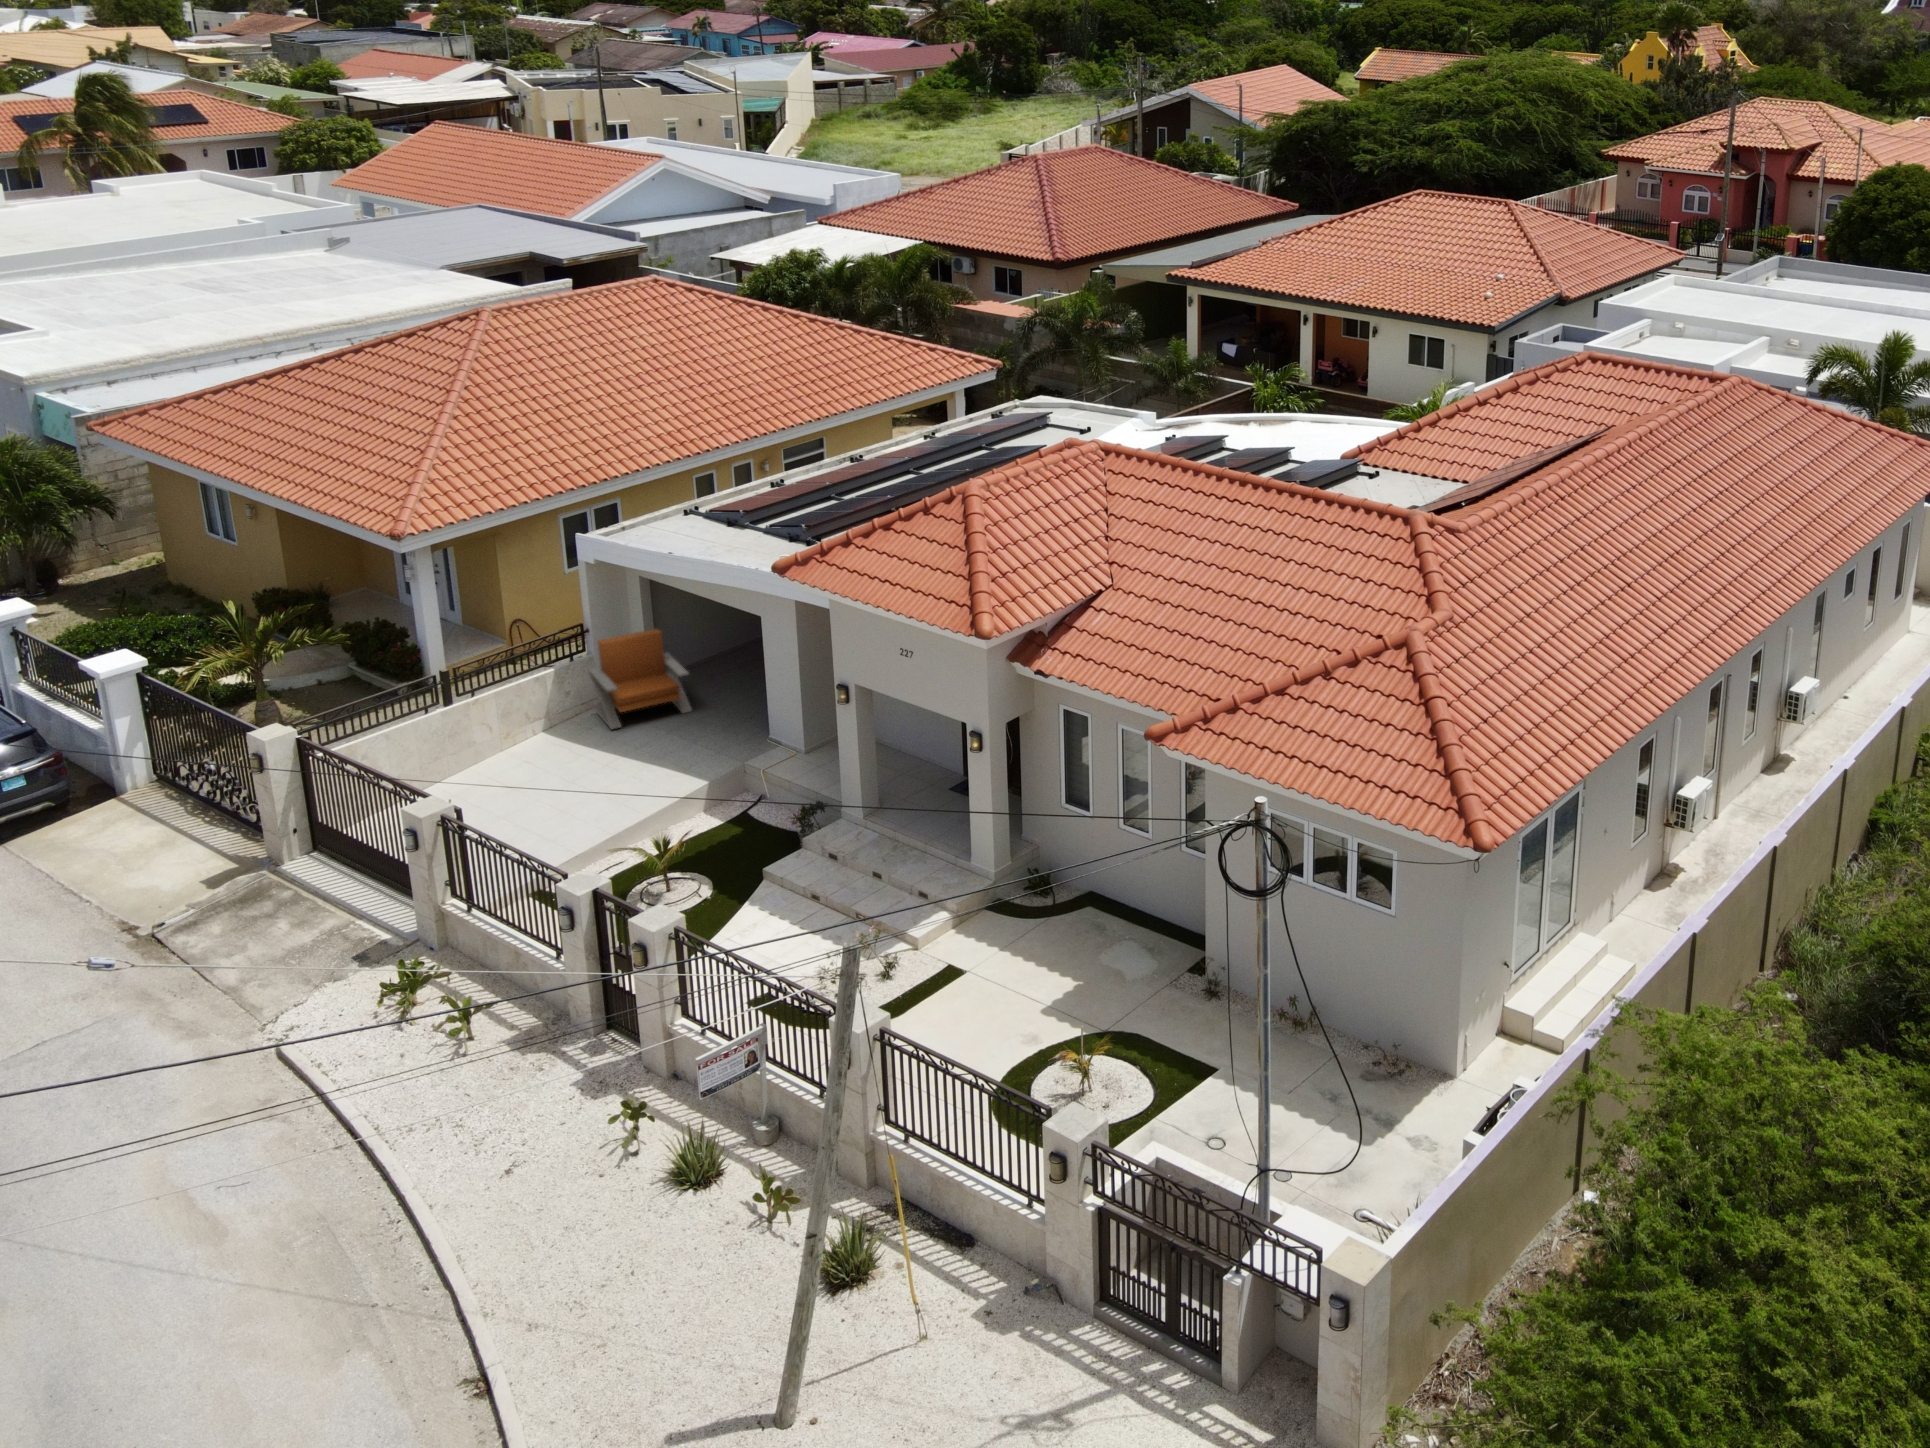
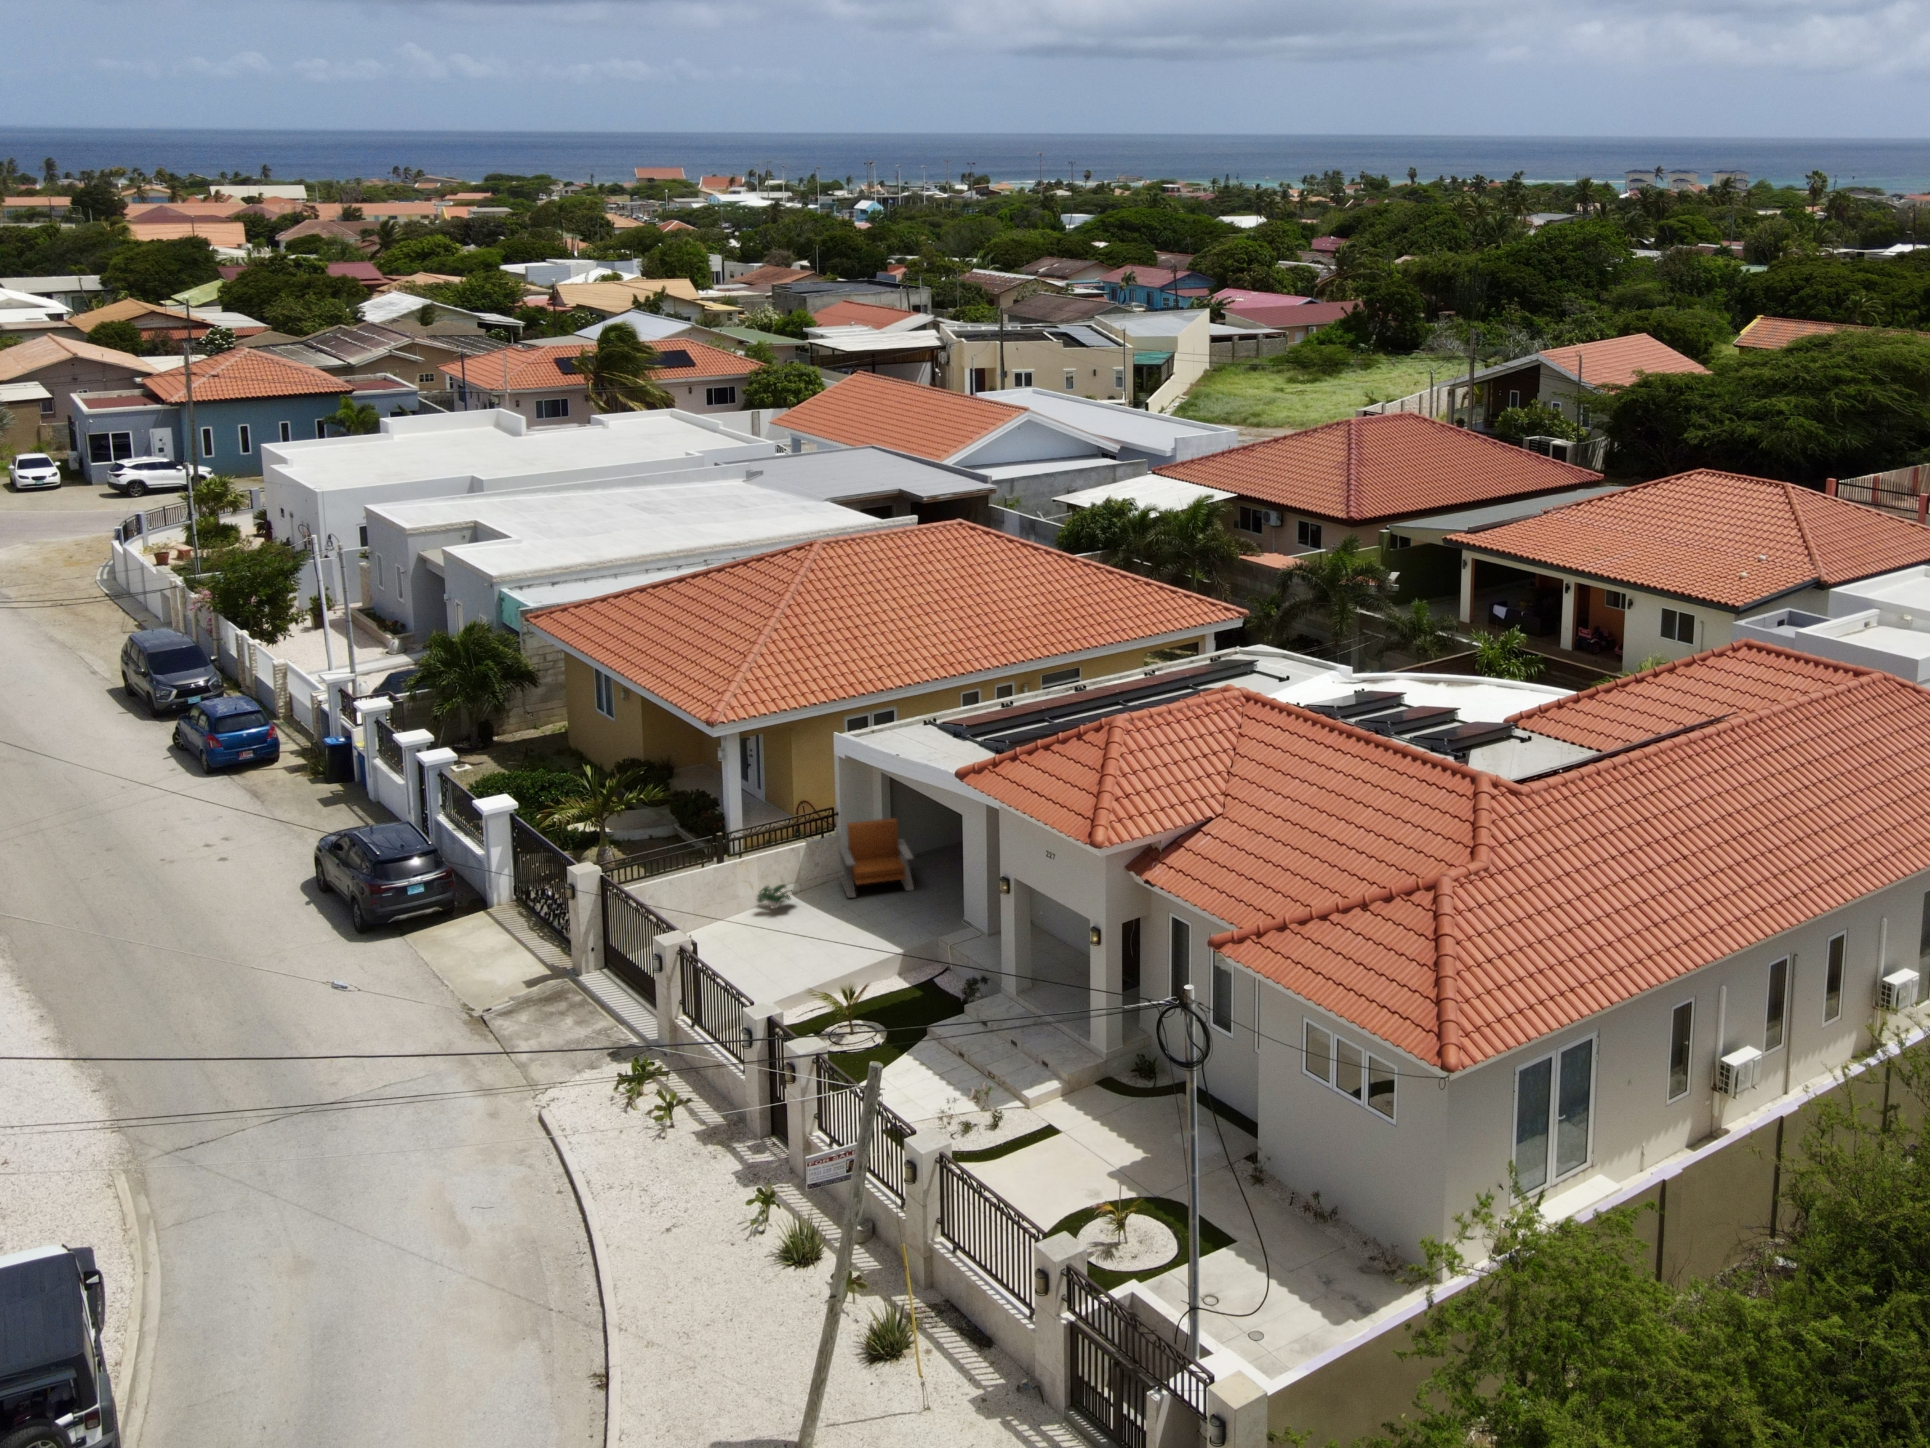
potted plant: none [495,721,548,753] -> present [757,884,793,909]

